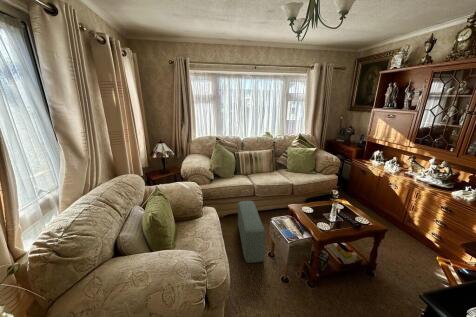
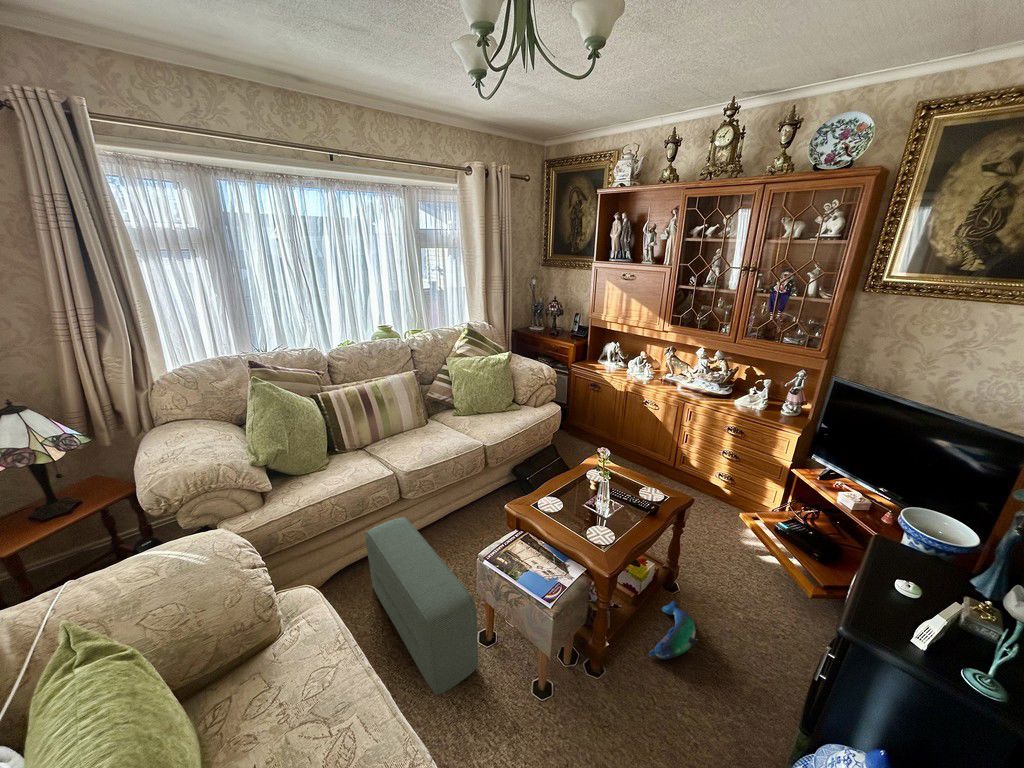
plush toy: none [340,277,372,298] -> present [648,601,698,659]

